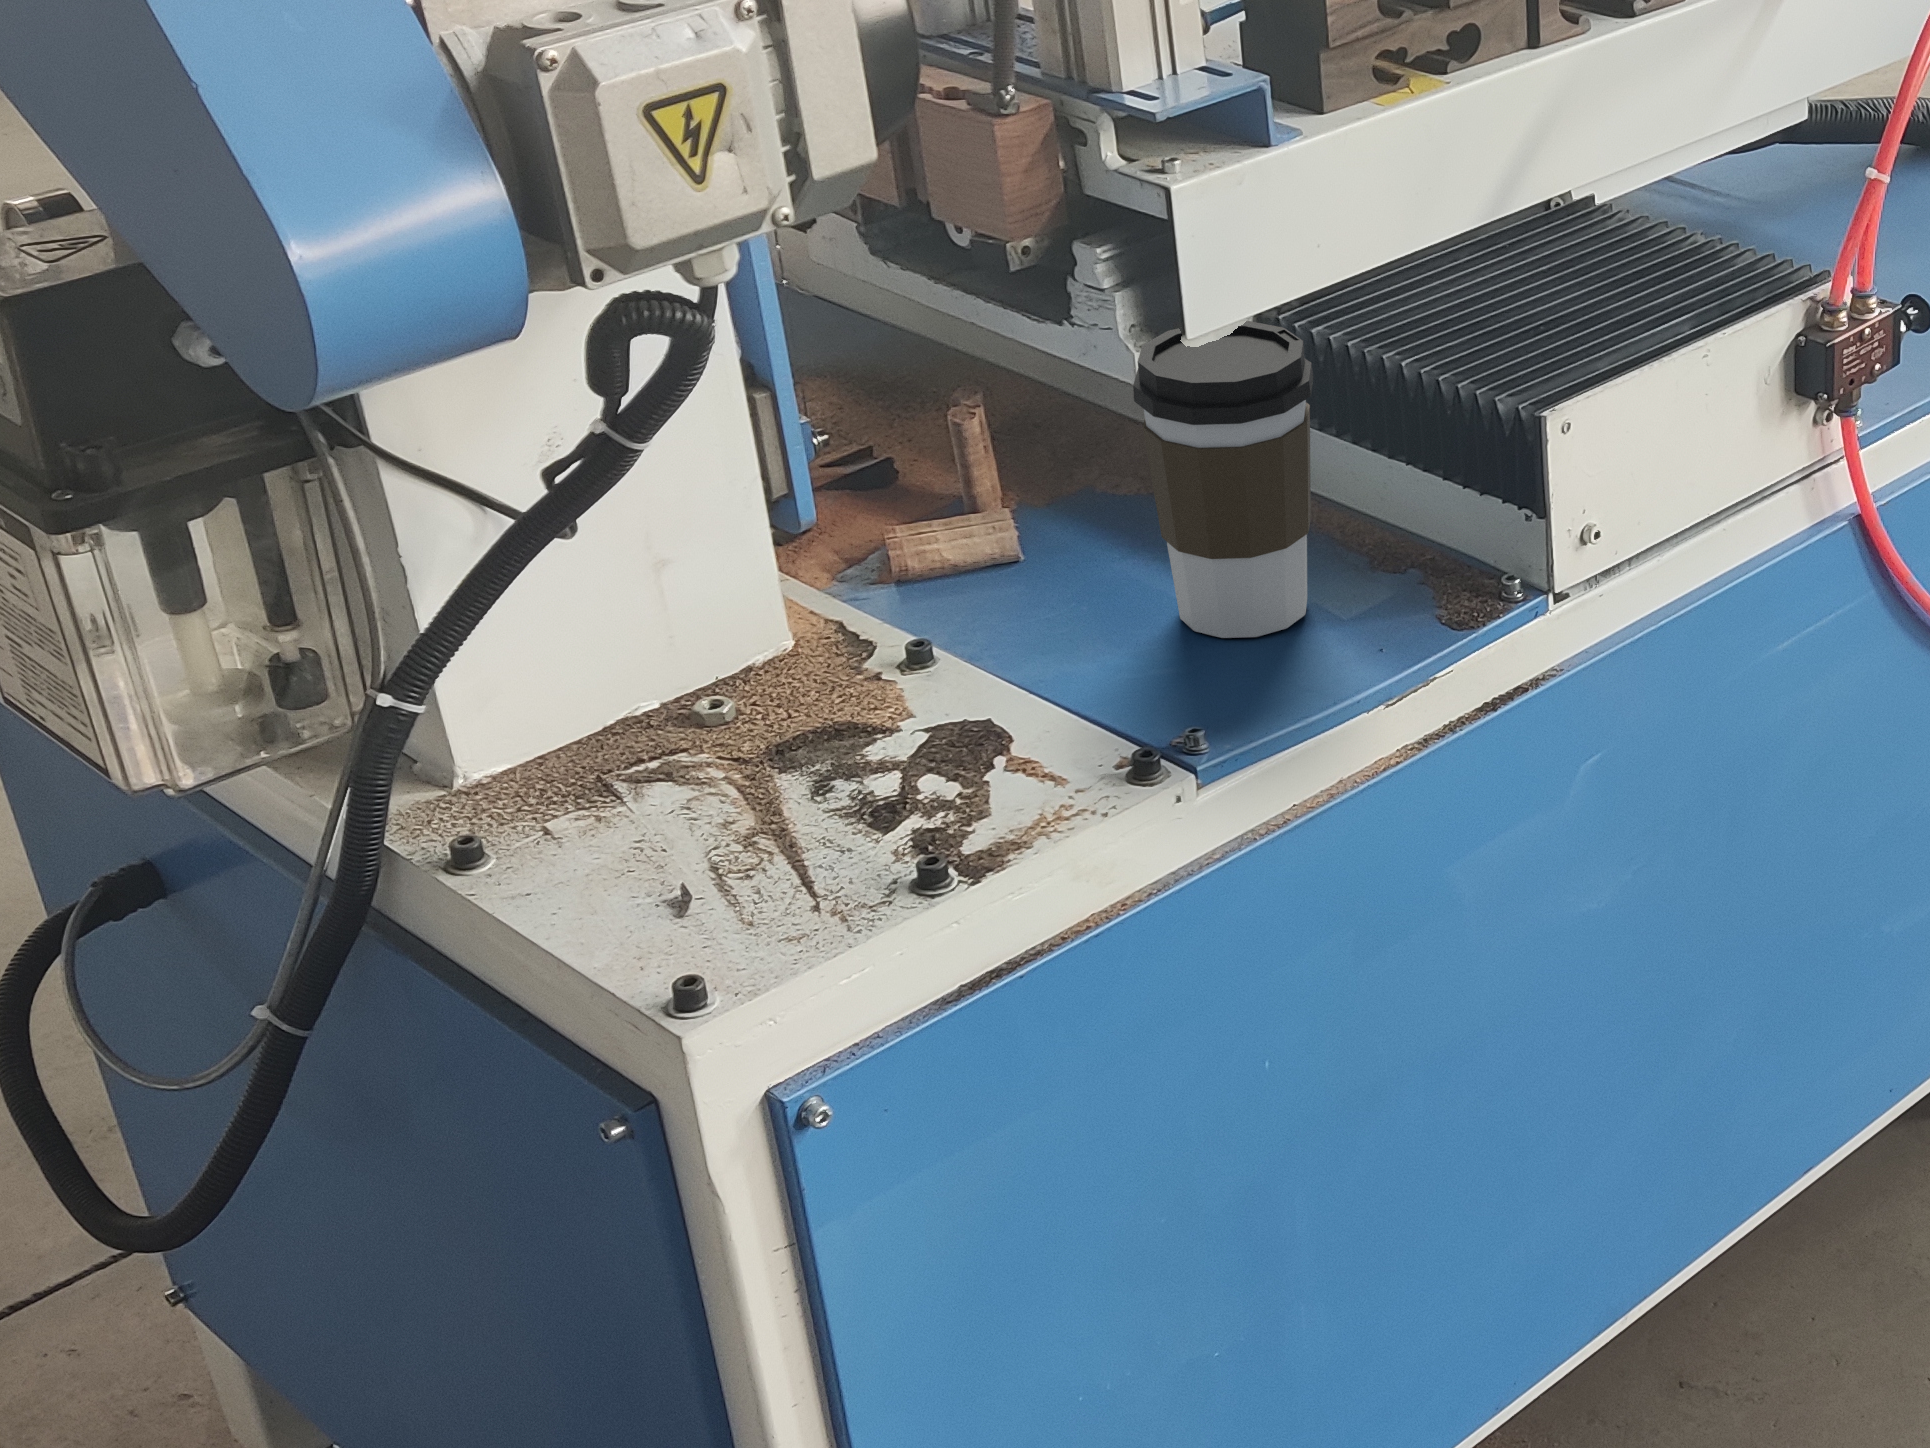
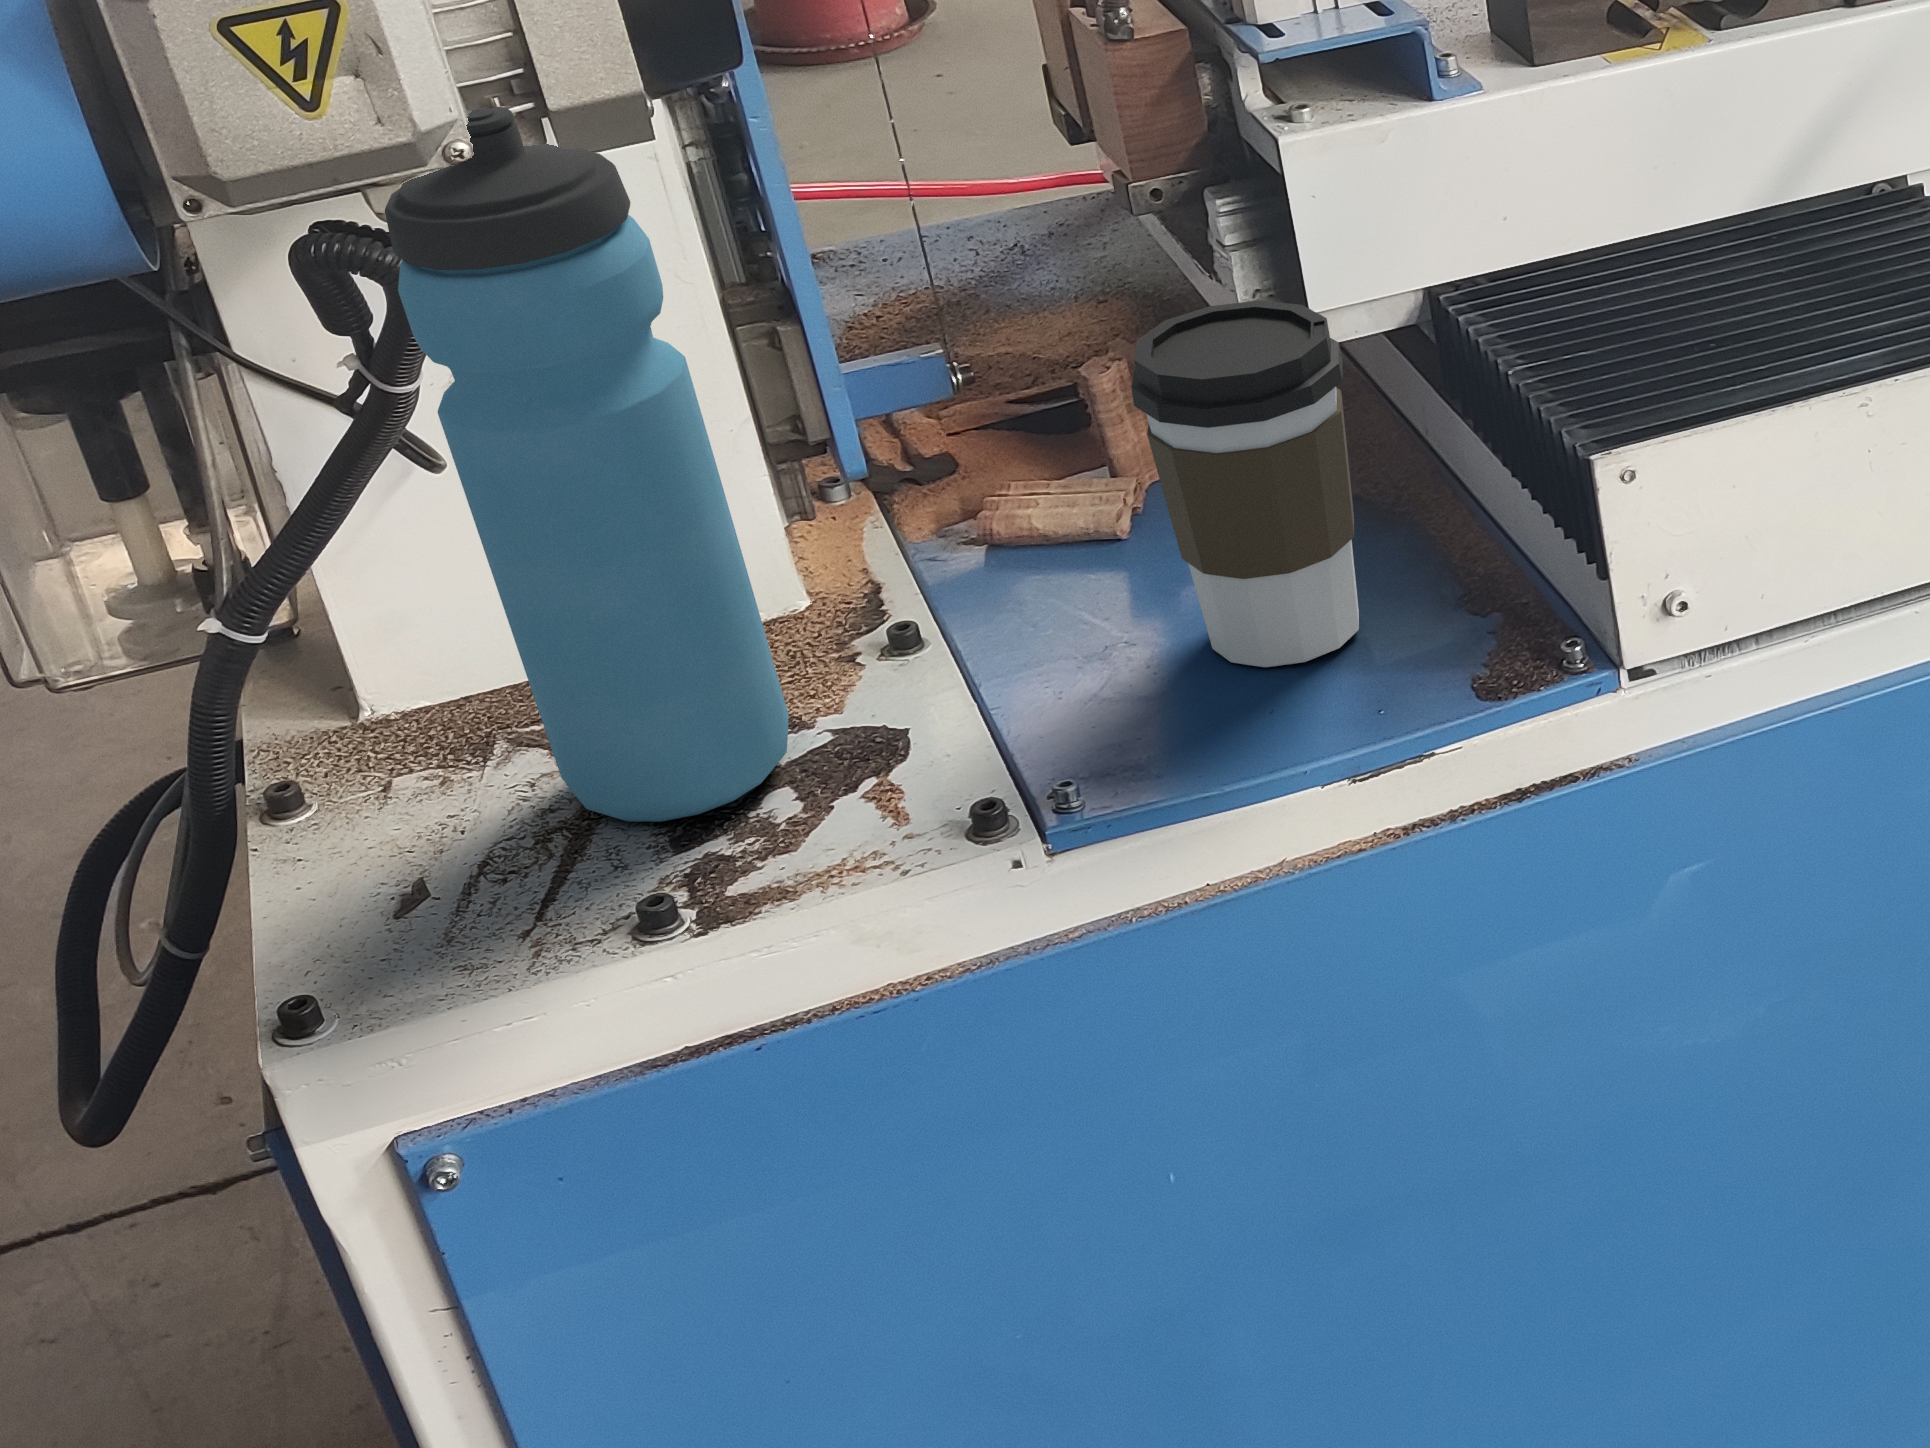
water bottle: none [654,179,935,824] -> present [385,107,789,822]

